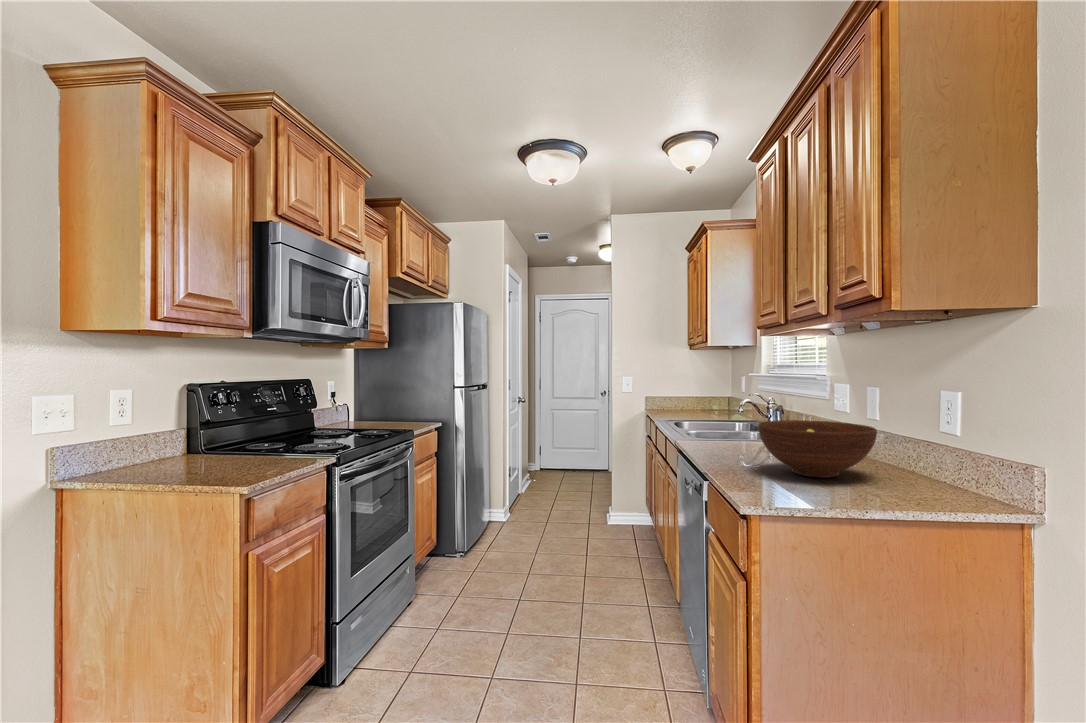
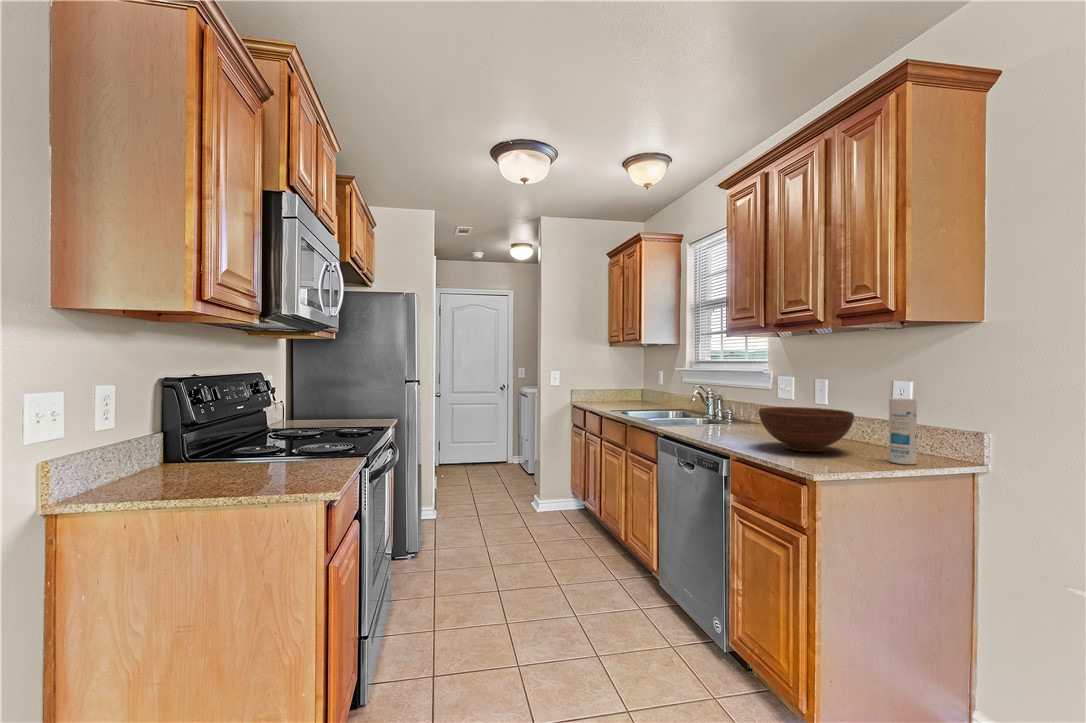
canister: none [904,413,942,502] -> present [889,398,917,464]

